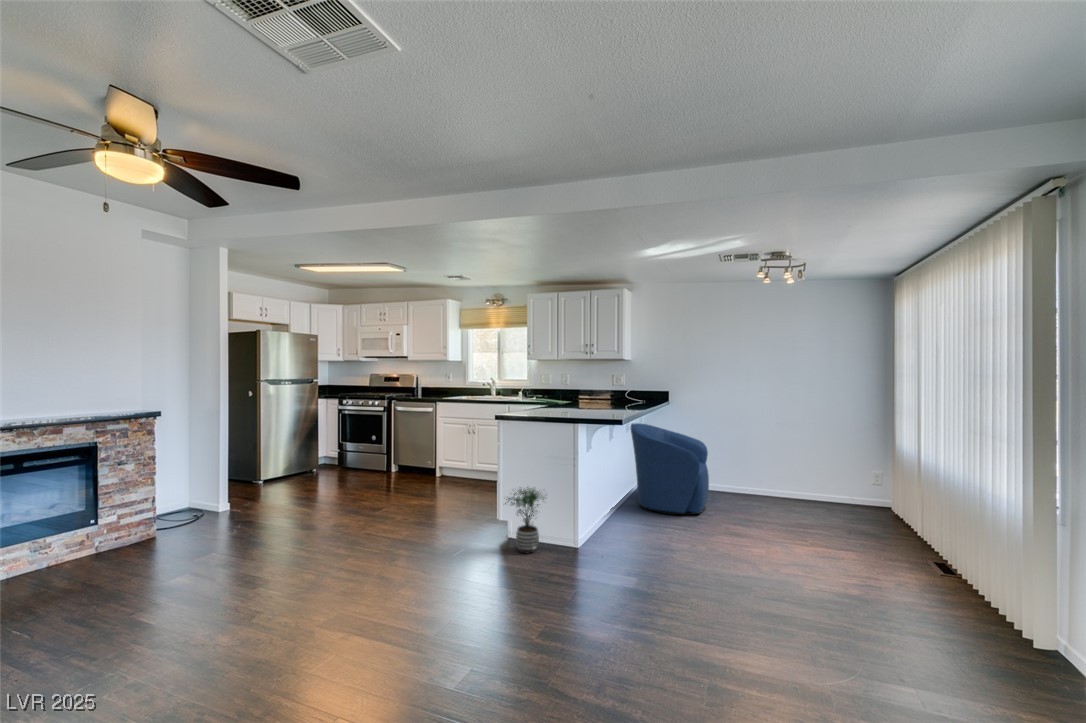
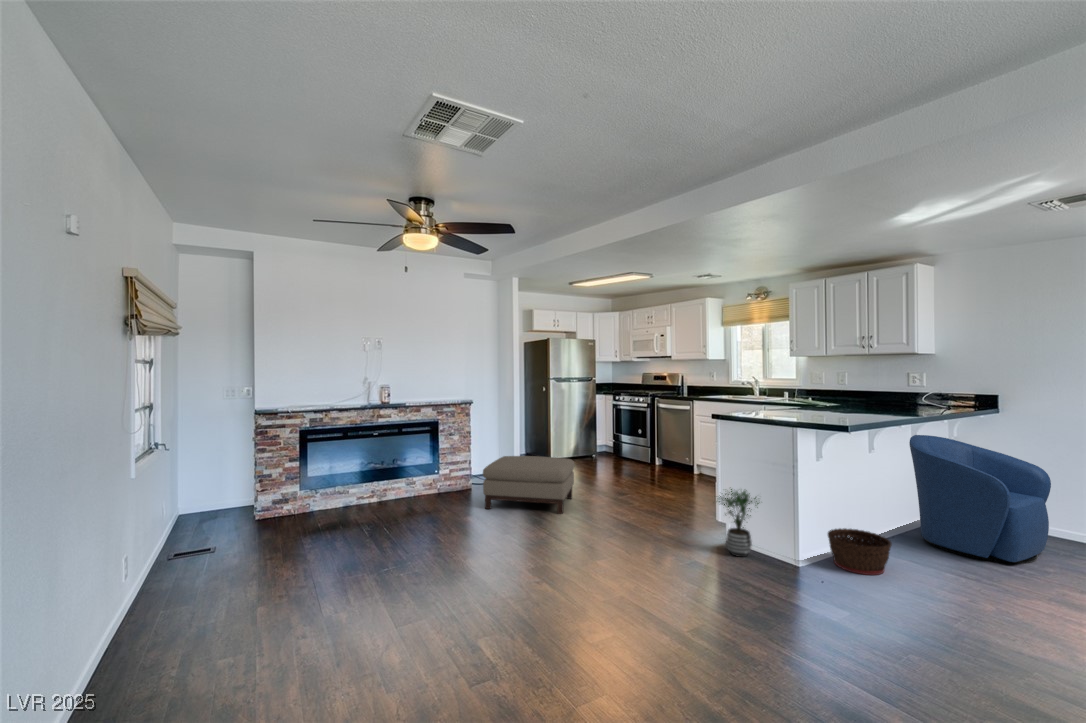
ottoman: none [193,478,322,562] -> present [483,456,575,514]
basket: none [595,508,642,546] -> present [828,528,891,575]

